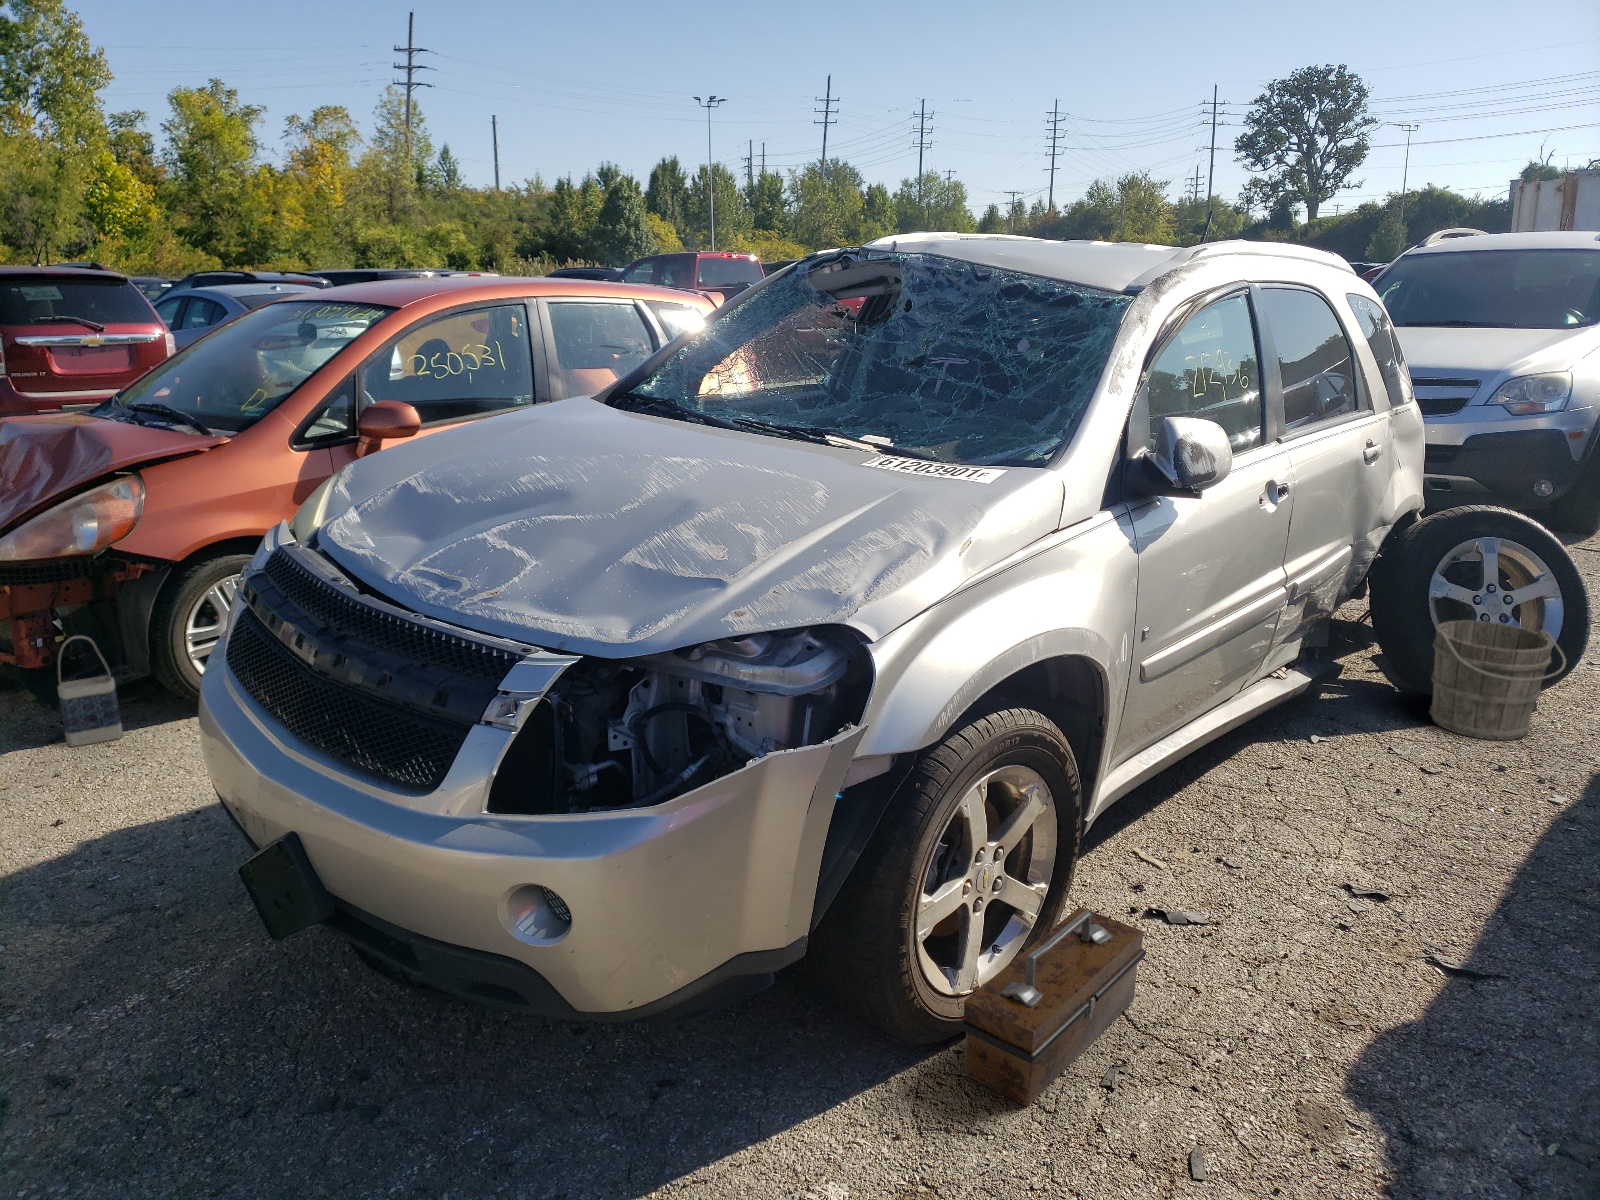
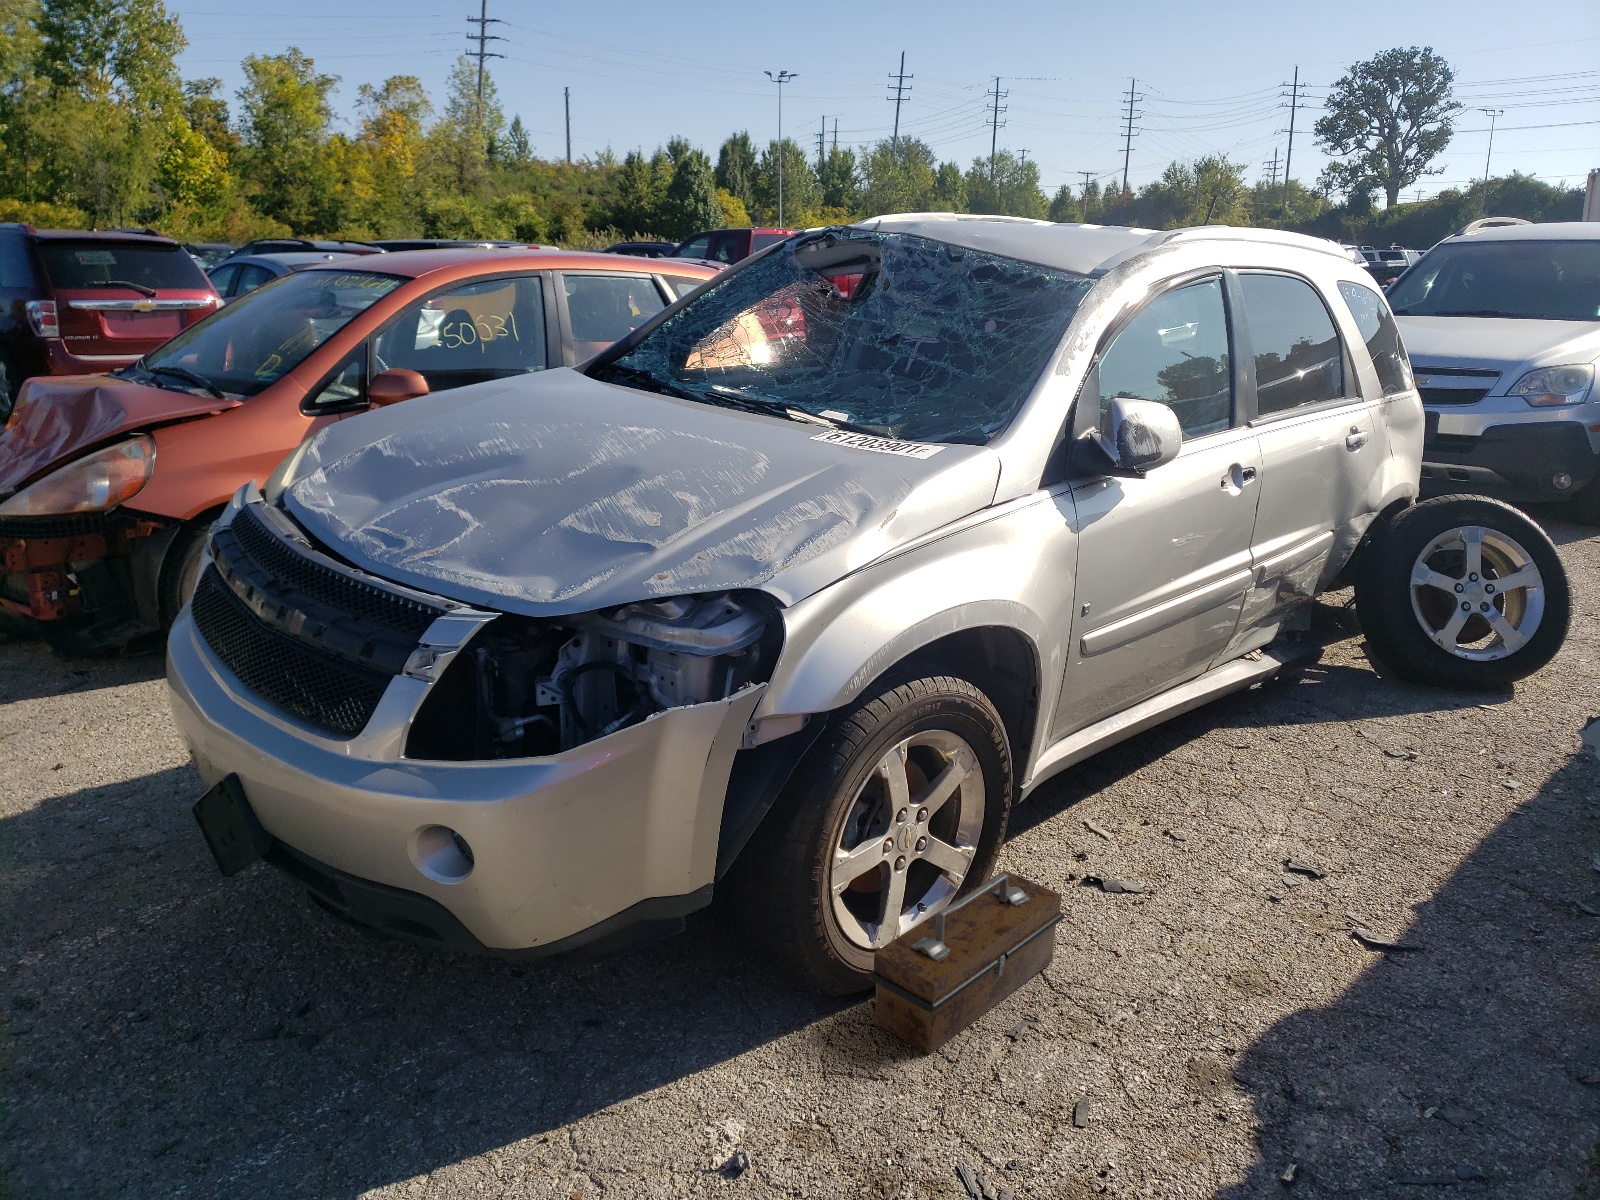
bucket: present [1429,620,1566,740] -> none [1407,607,1544,728]
bag: present [58,636,123,747] -> none [75,587,137,691]

